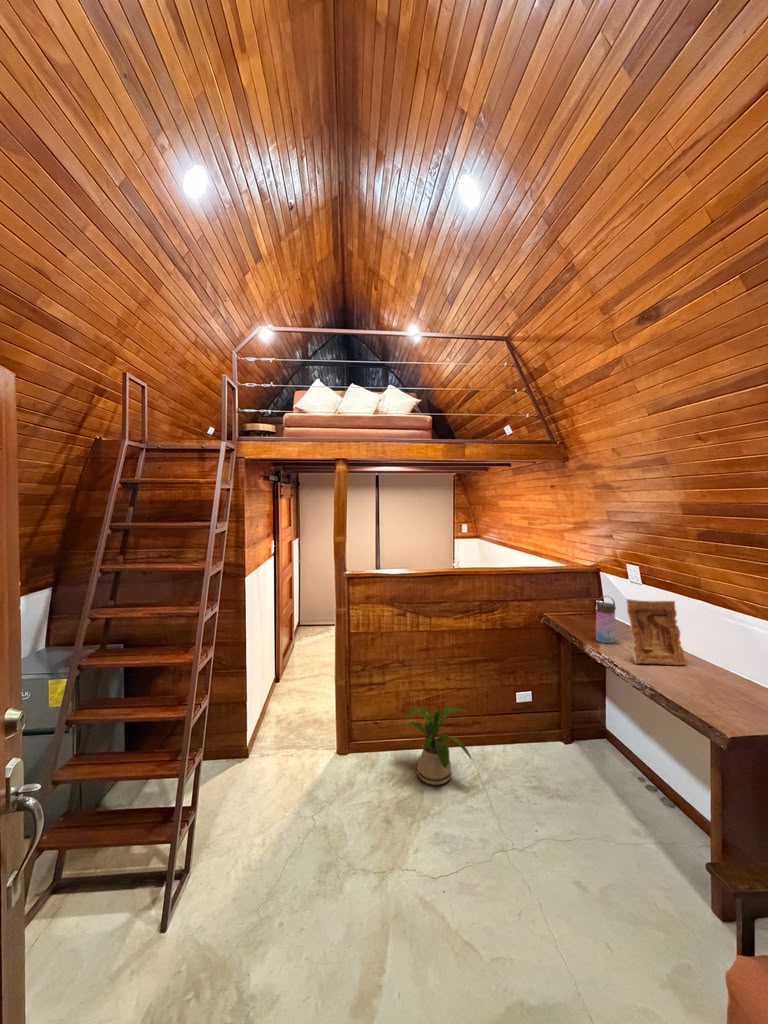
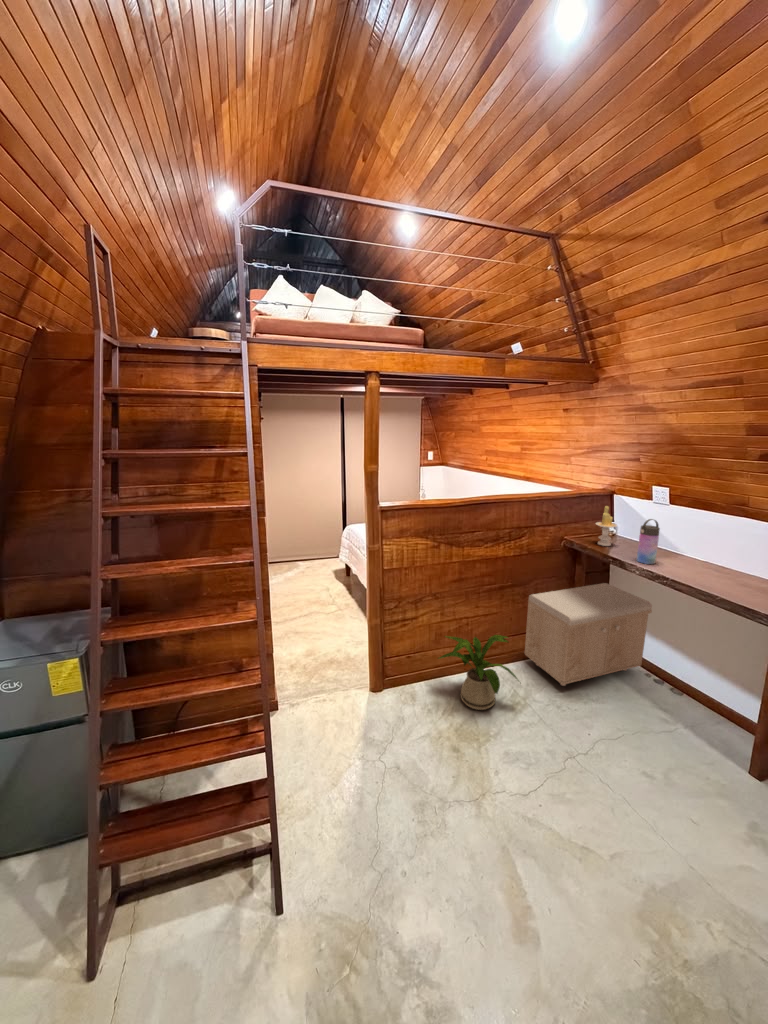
candle: none [570,583,592,625] -> present [596,506,617,546]
picture frame: present [627,599,686,665] -> none [686,522,739,585]
storage bench: none [505,669,635,775] -> present [525,583,652,686]

